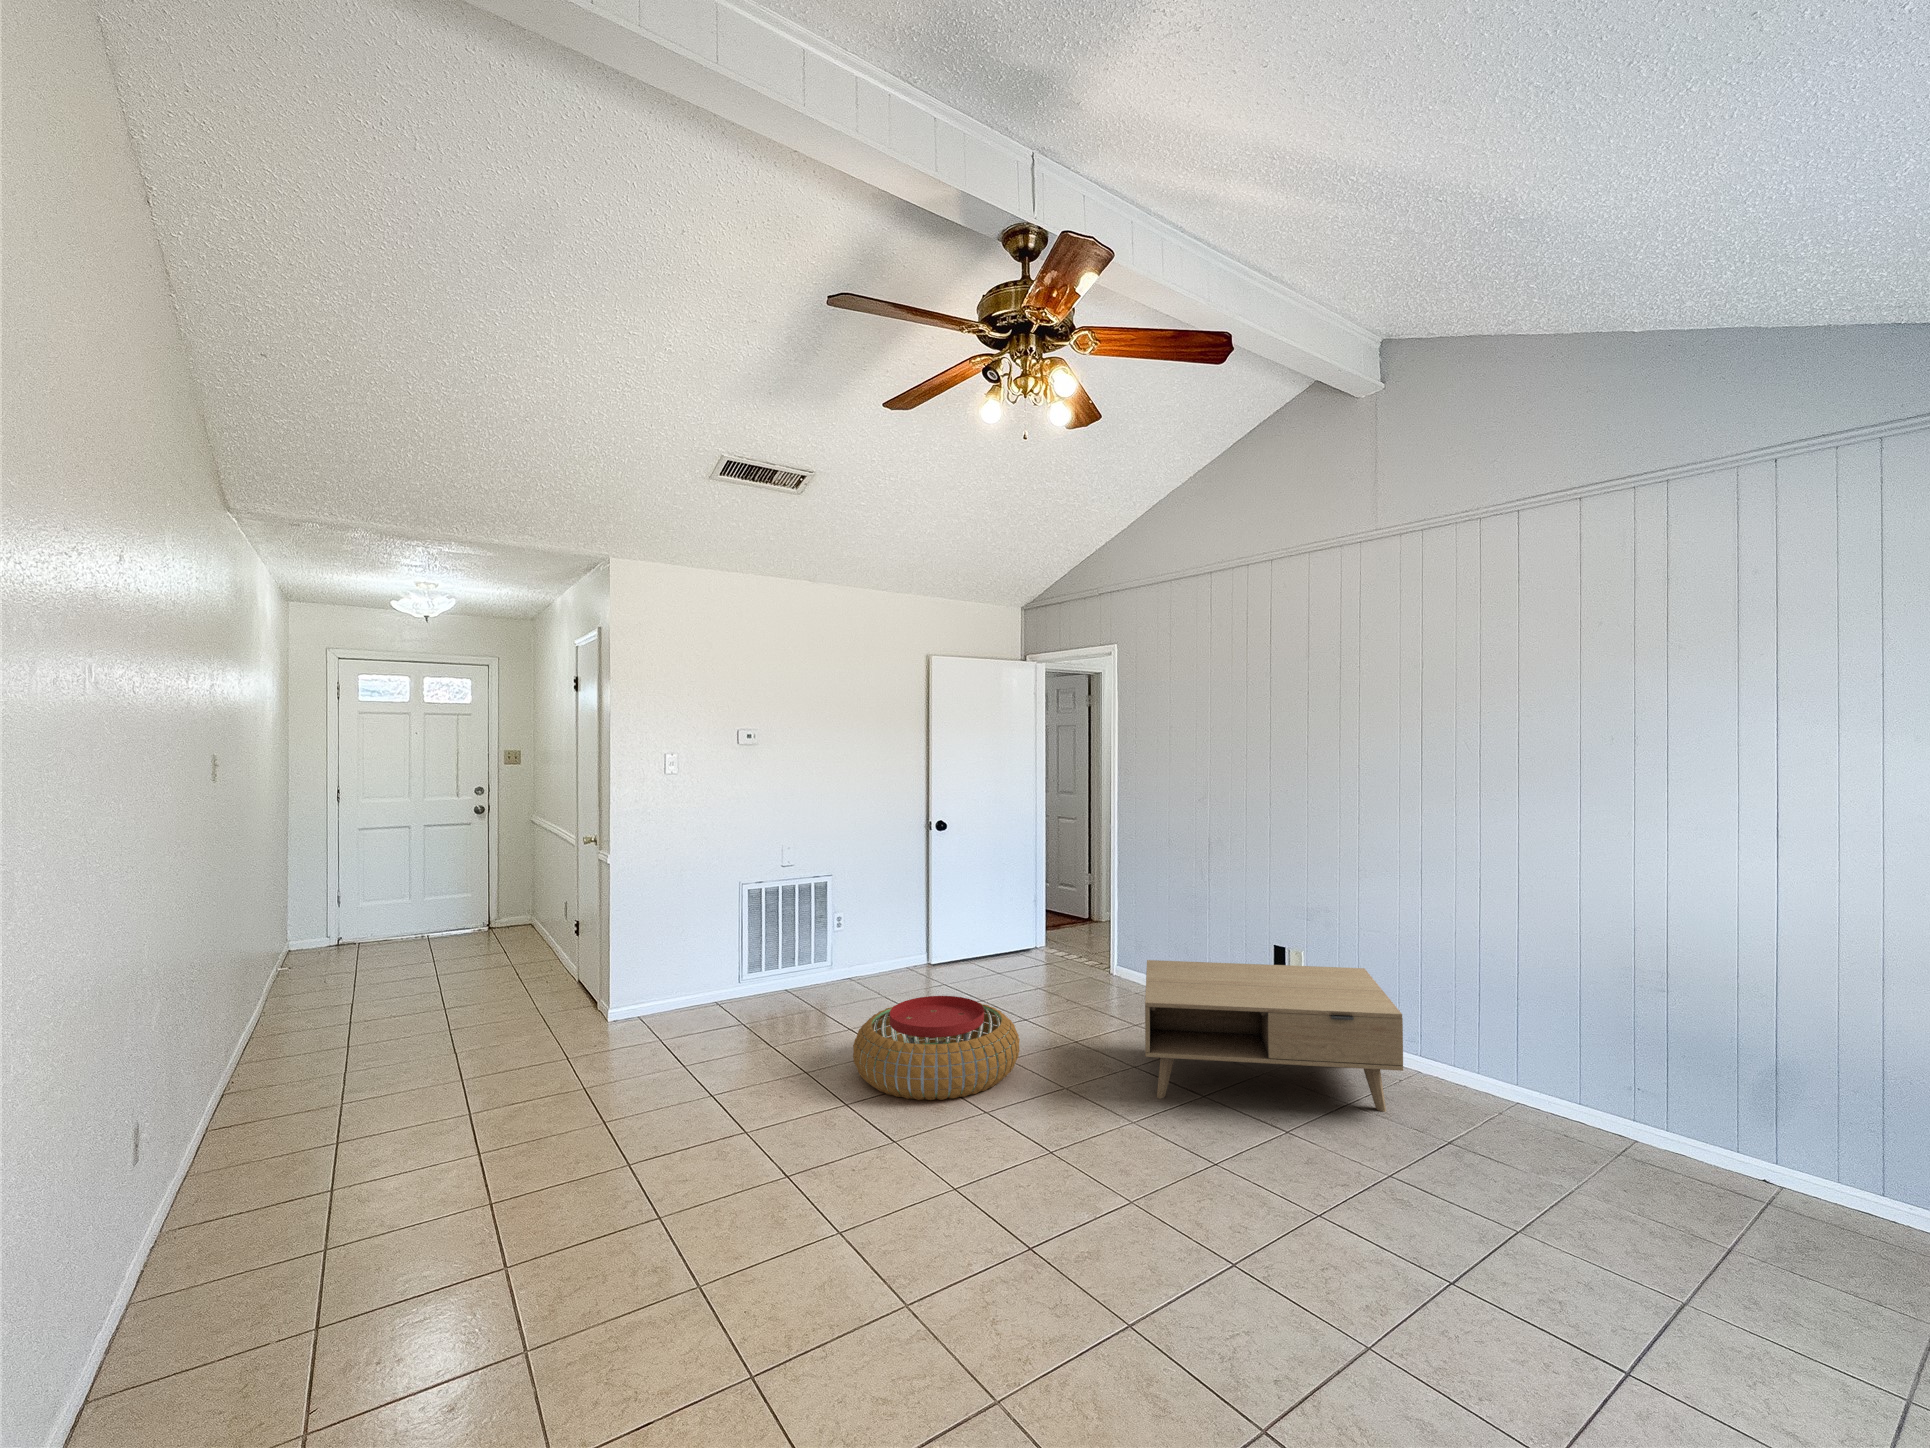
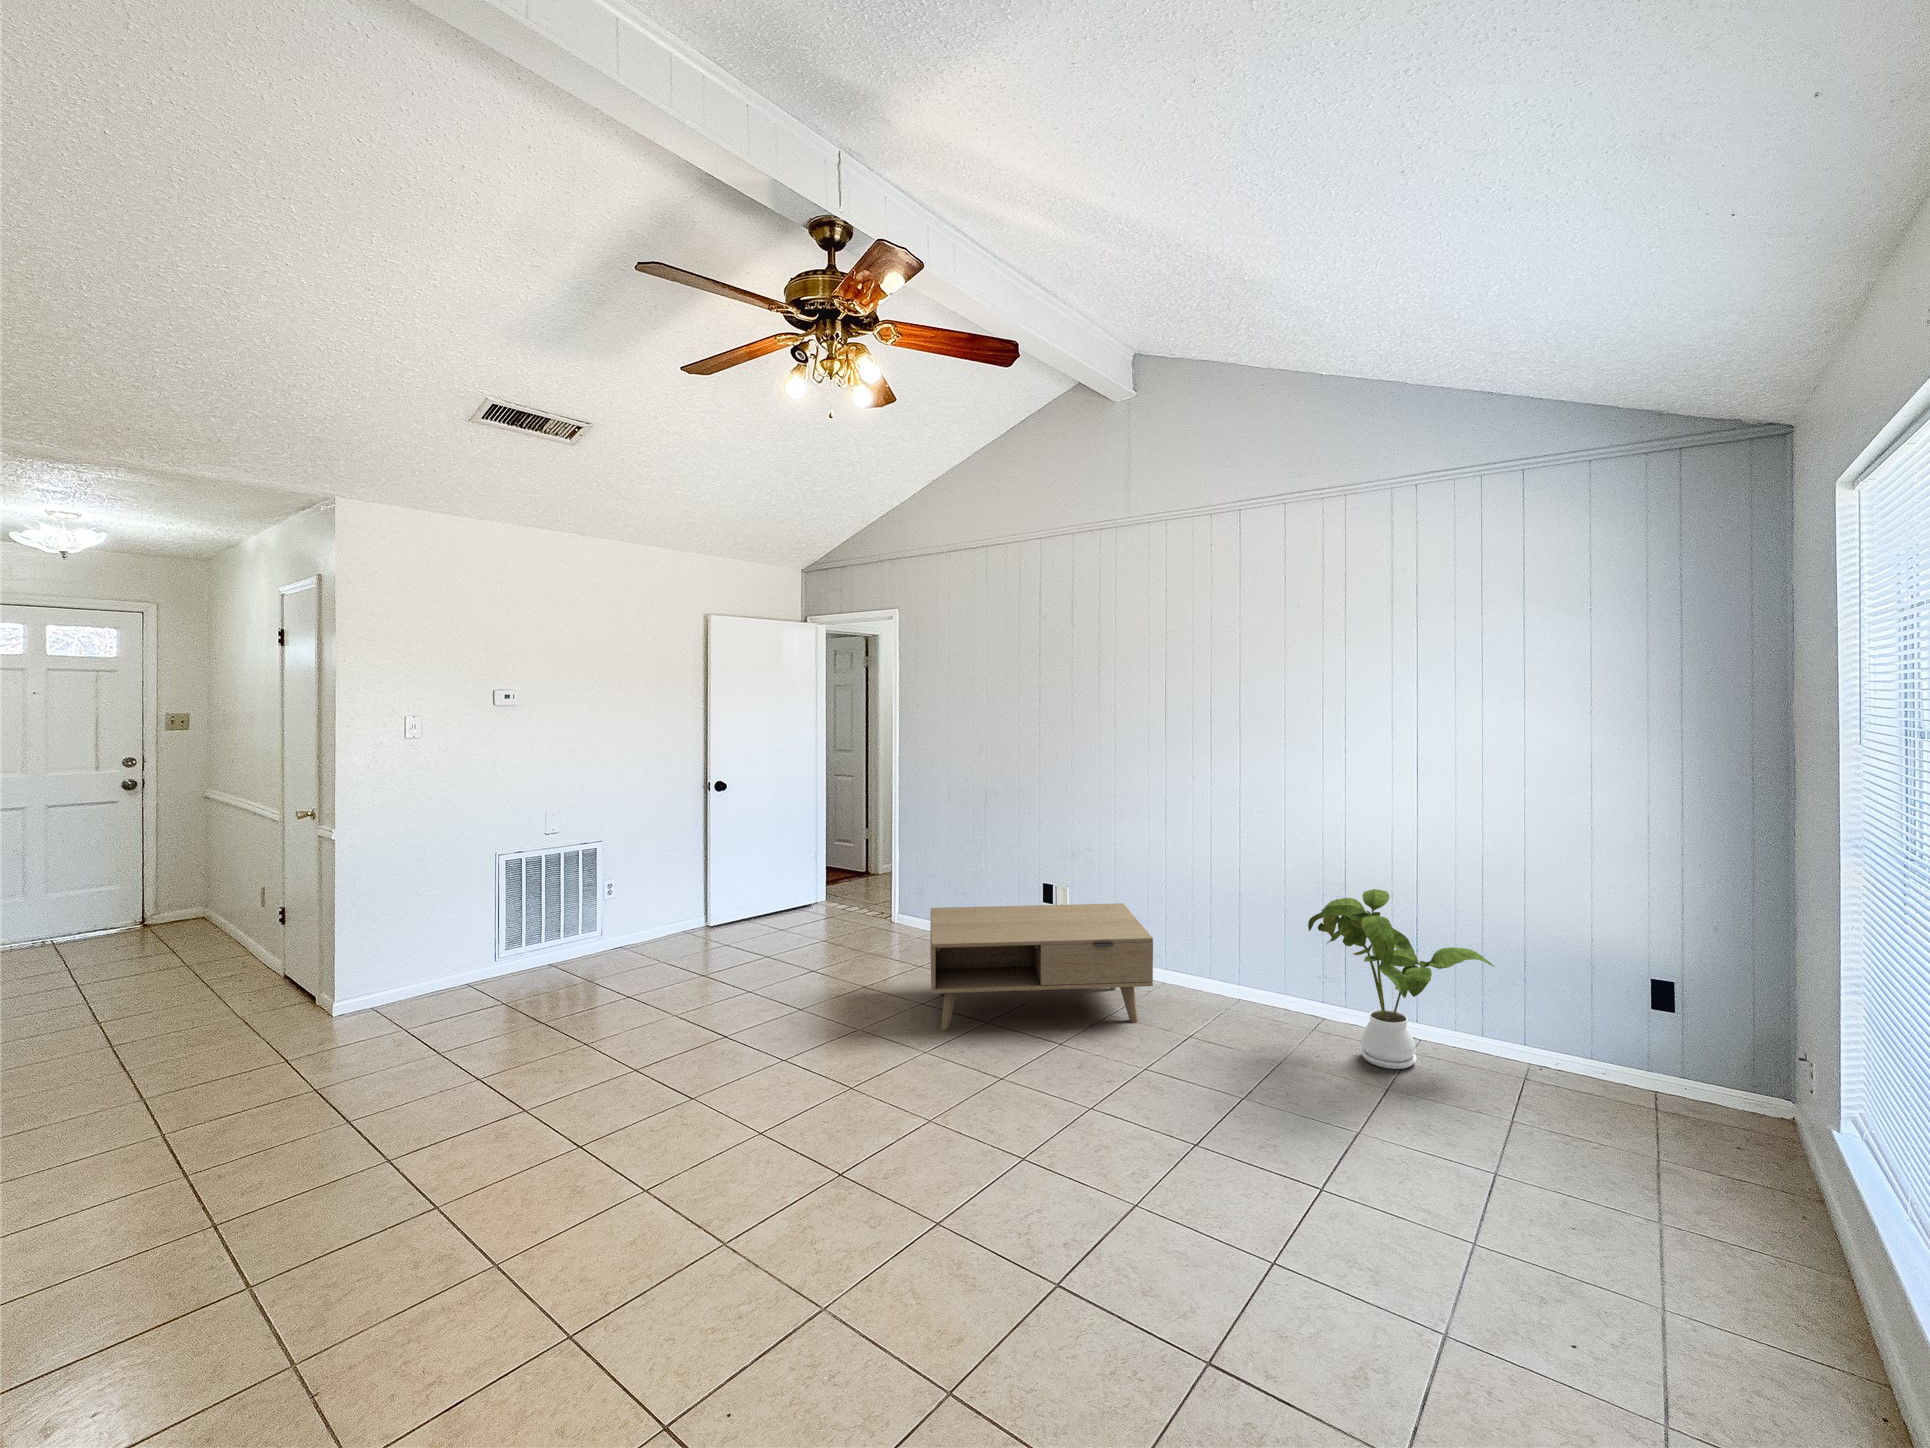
house plant: none [1607,977,1893,1214] -> present [1308,889,1494,1069]
pouf: present [853,996,1020,1100] -> none [639,954,810,1053]

